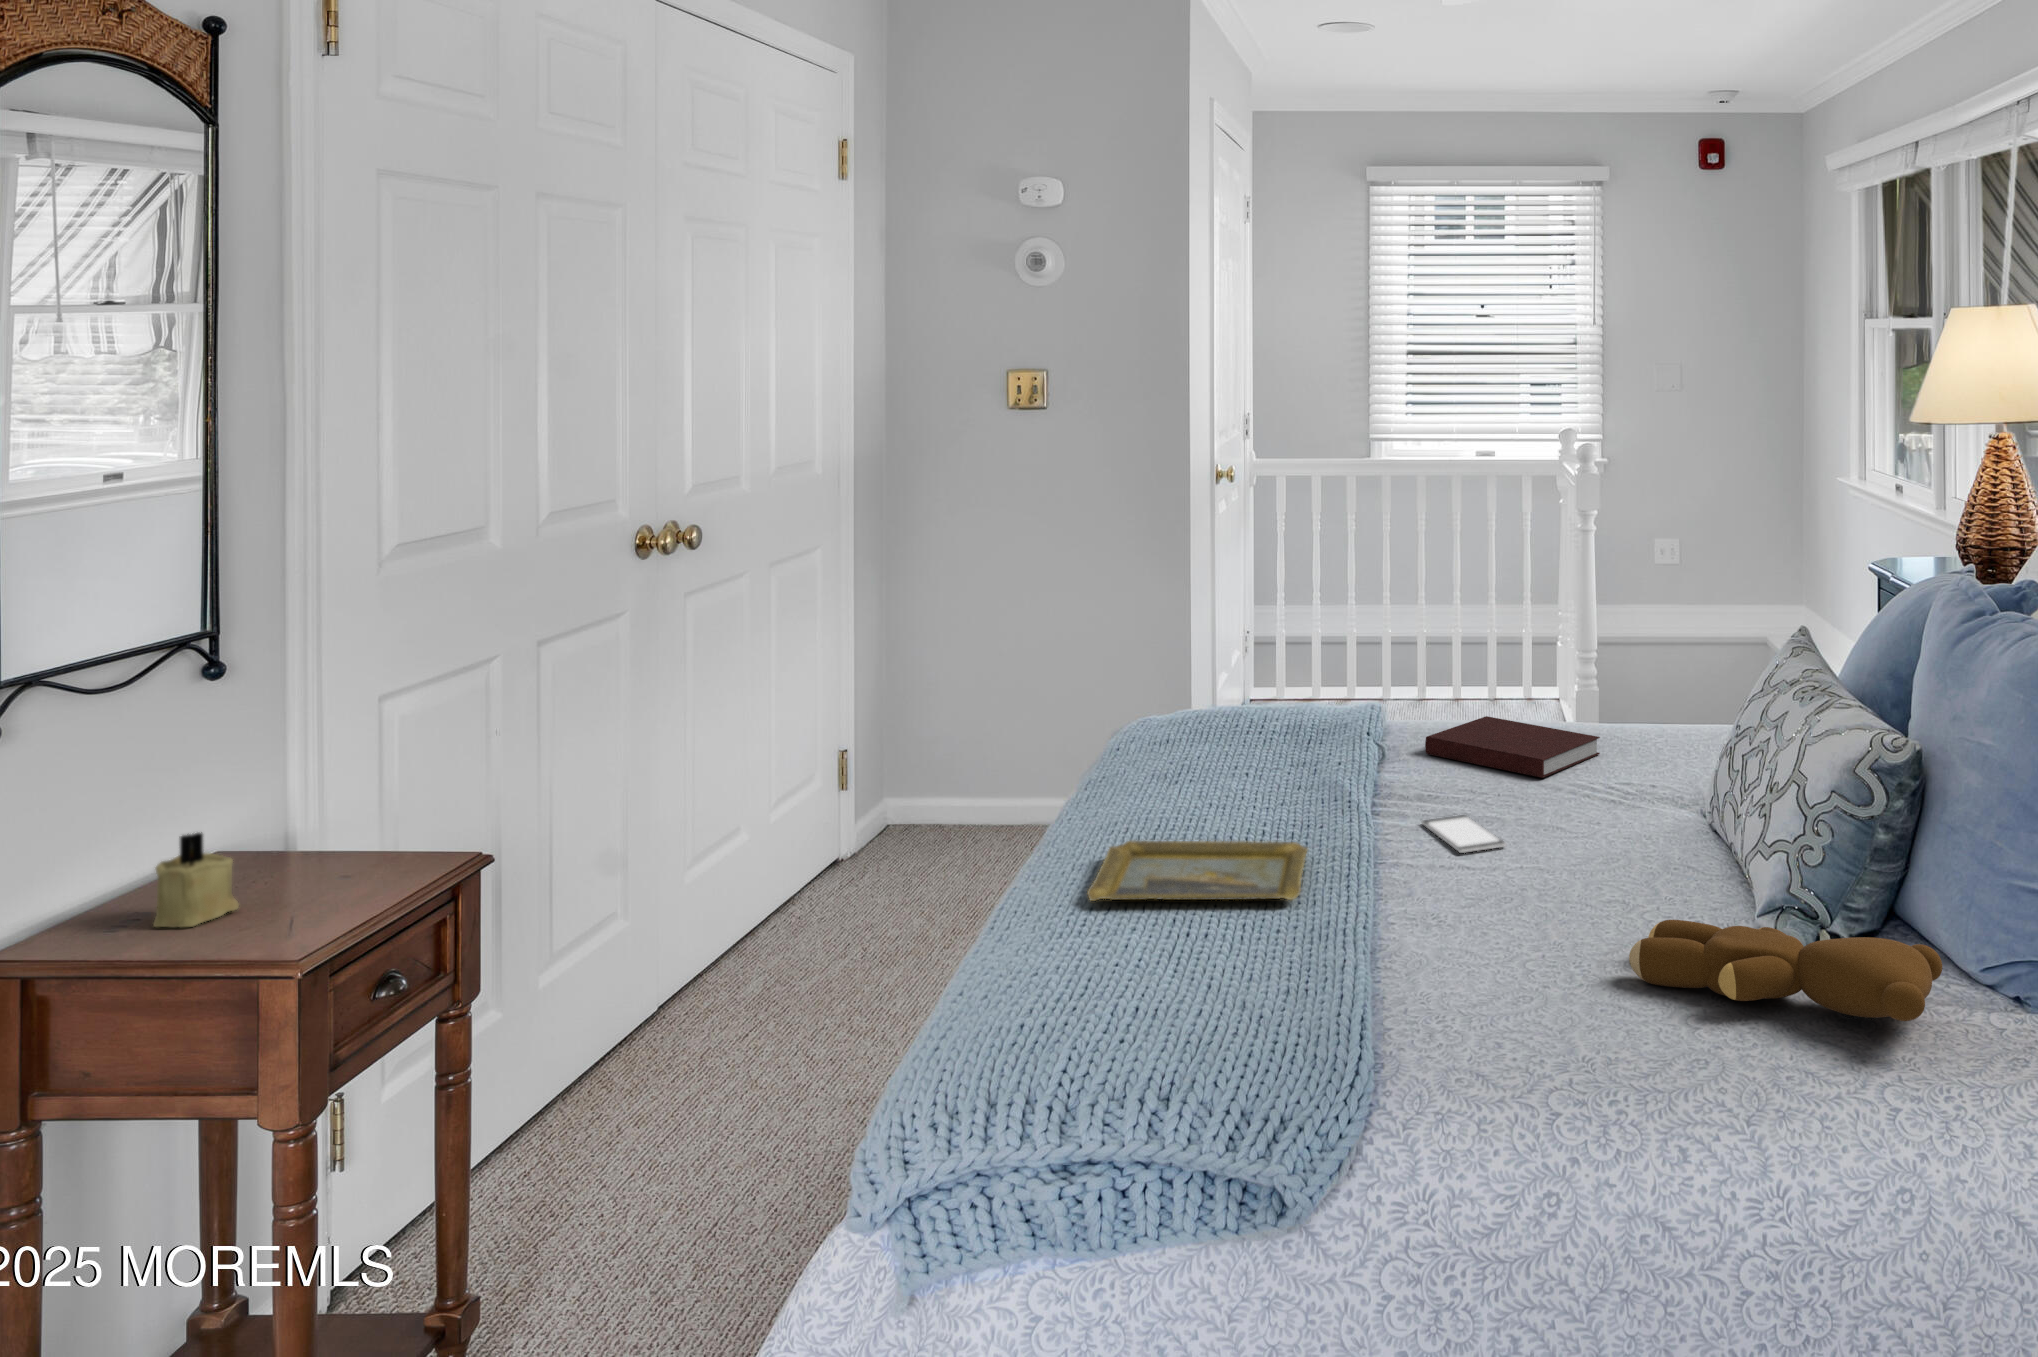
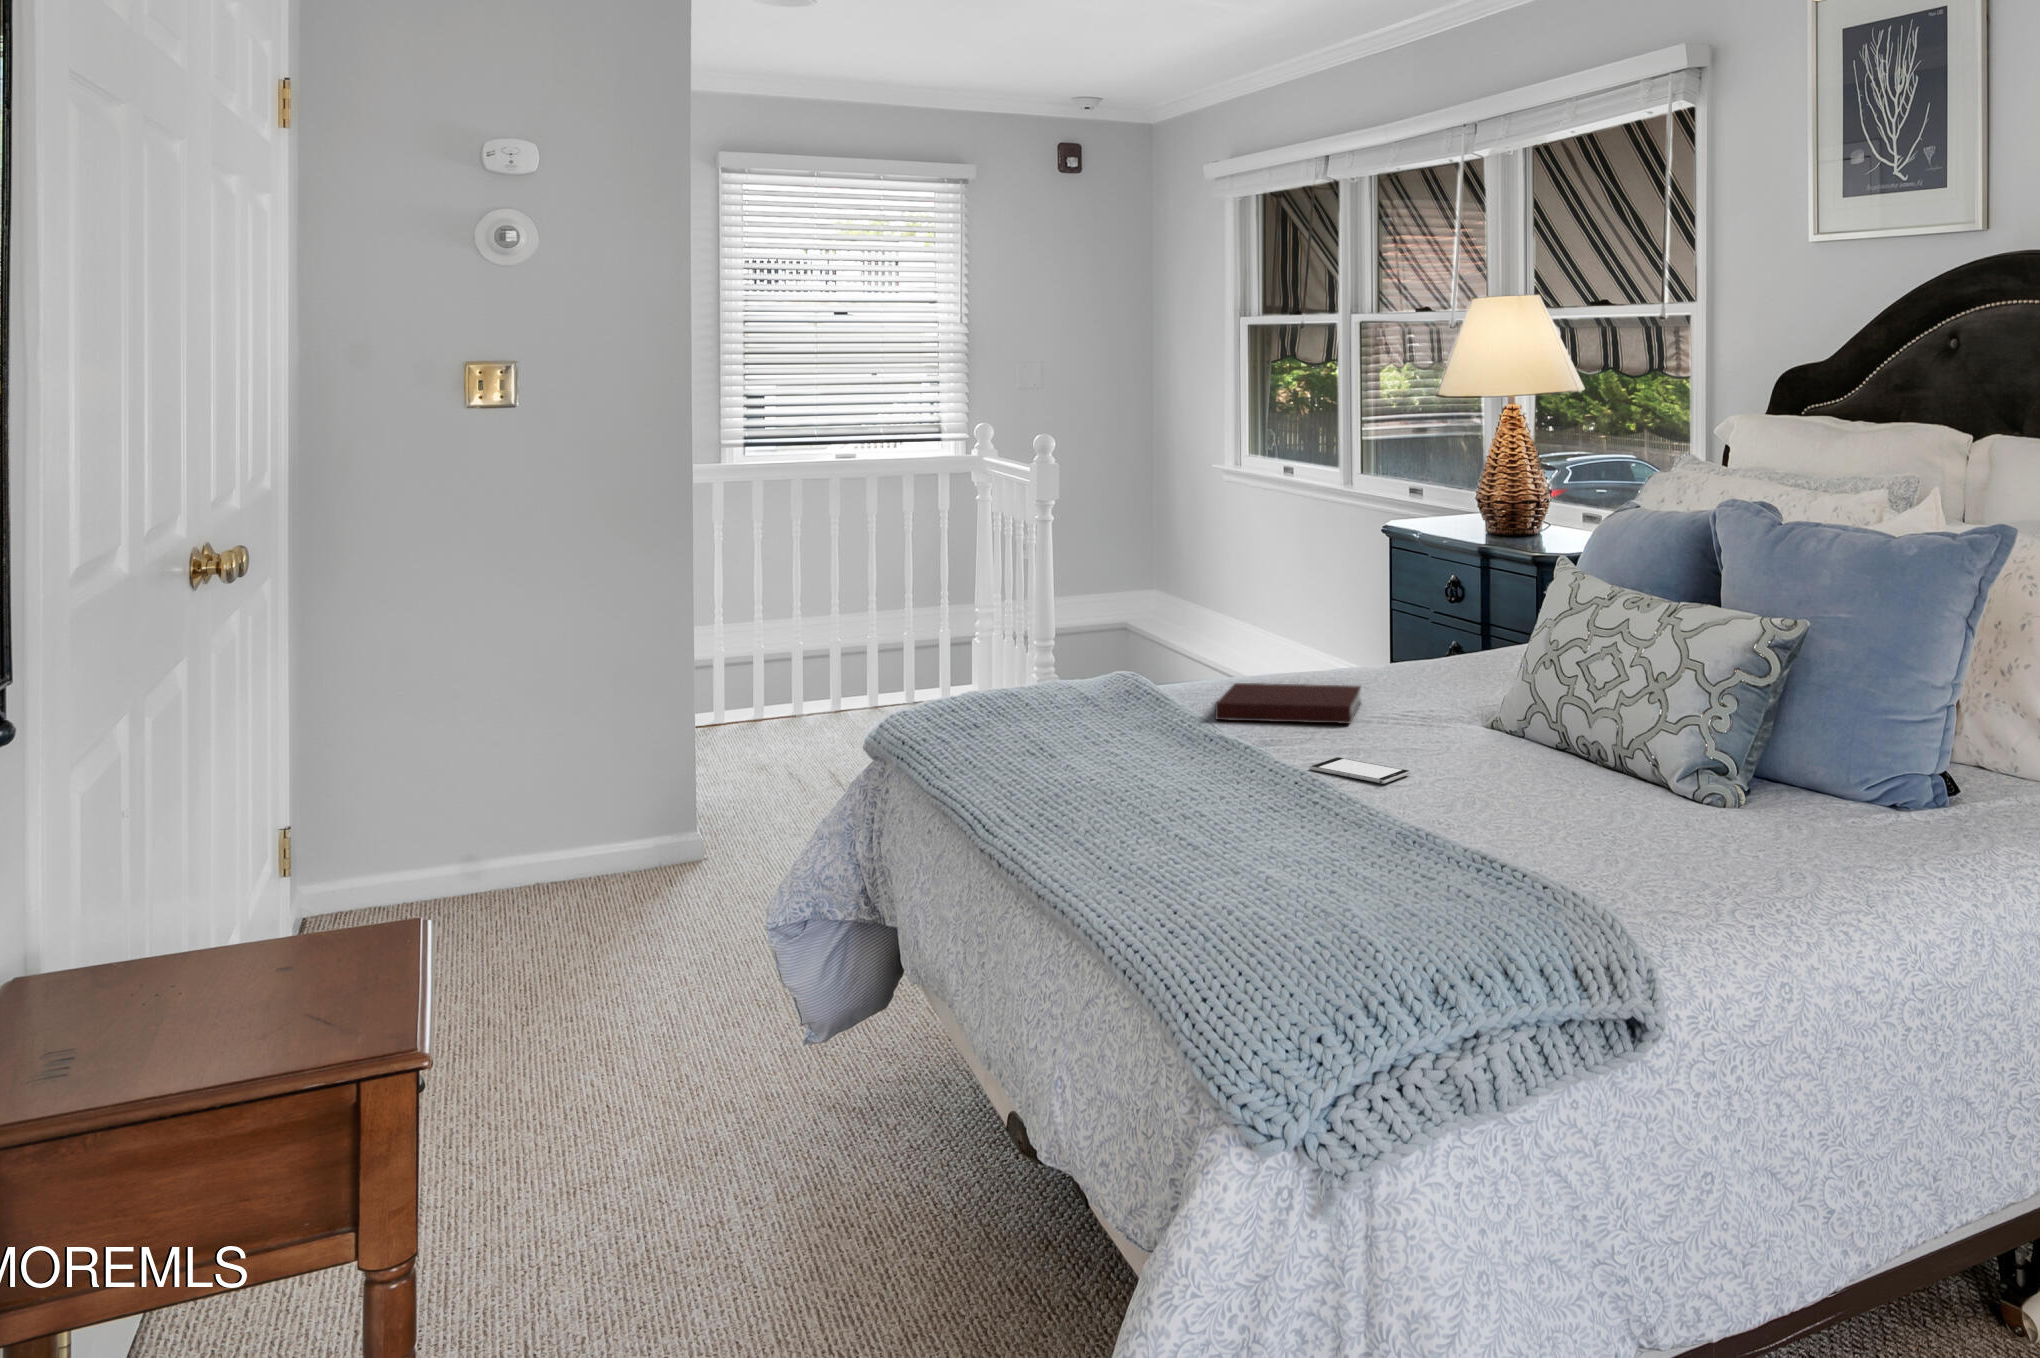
candle: present [154,832,239,927] -> none [103,934,206,1067]
tray: present [1087,841,1308,901] -> none [1106,790,1340,861]
teddy bear: present [1629,920,1942,1021] -> none [1646,770,1913,840]

